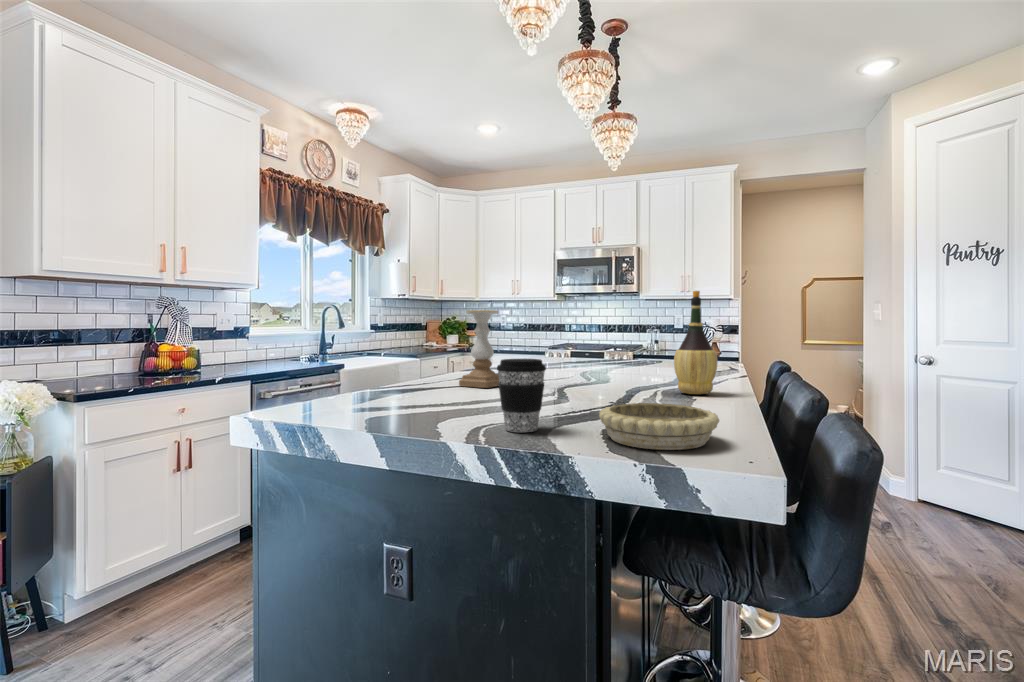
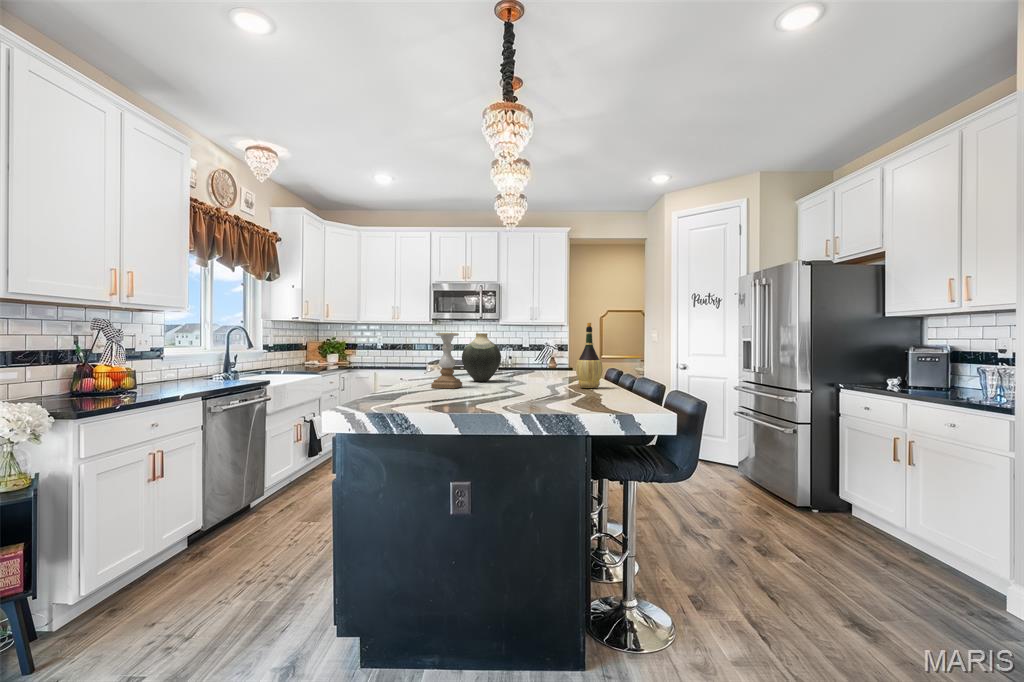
vase: none [526,310,581,377] -> present [462,333,501,382]
coffee cup: present [497,359,546,432] -> none [516,364,546,407]
decorative bowl: present [599,403,719,450] -> none [577,388,641,410]

